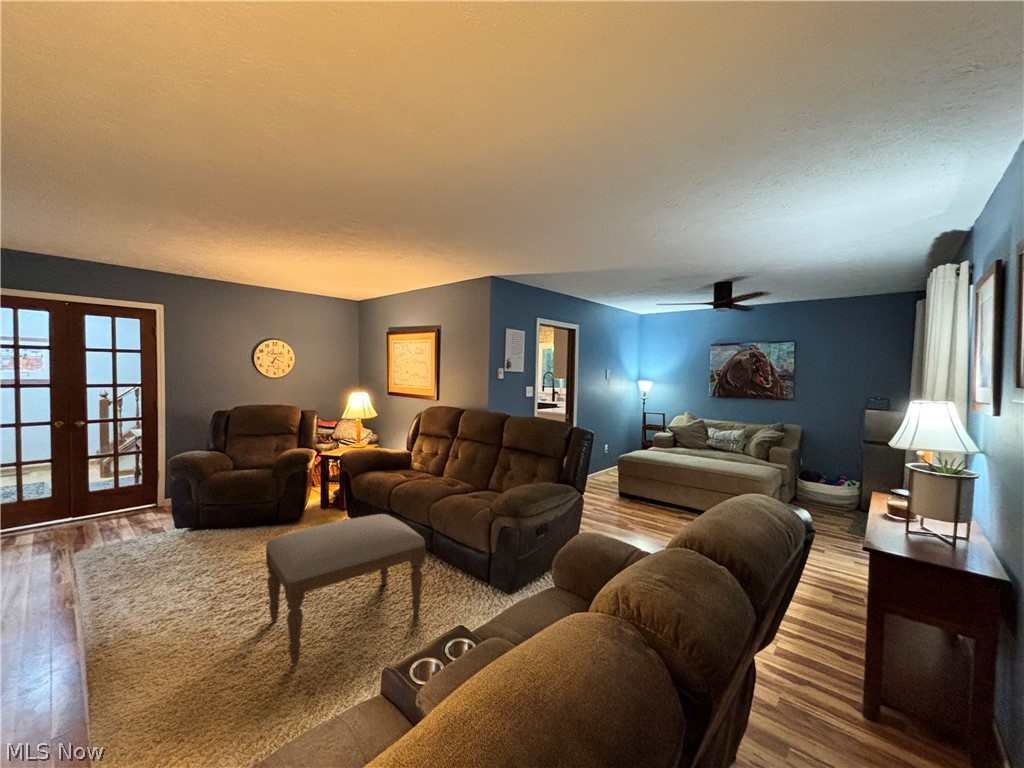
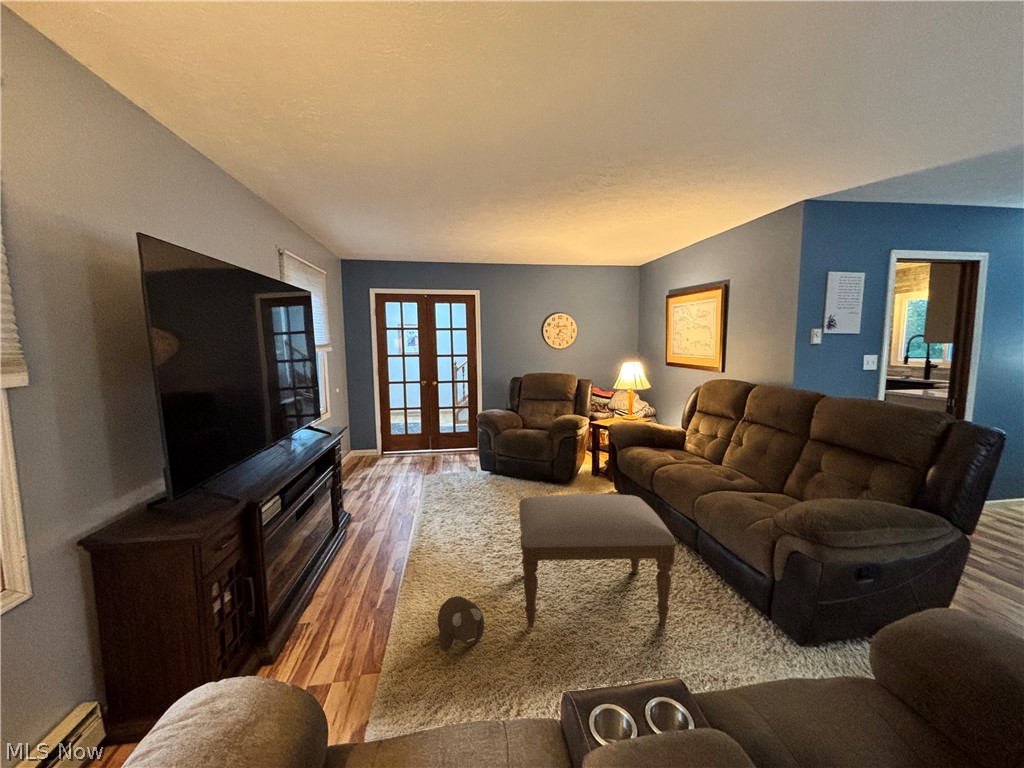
plush toy: none [178,661,247,729] -> present [438,596,484,651]

